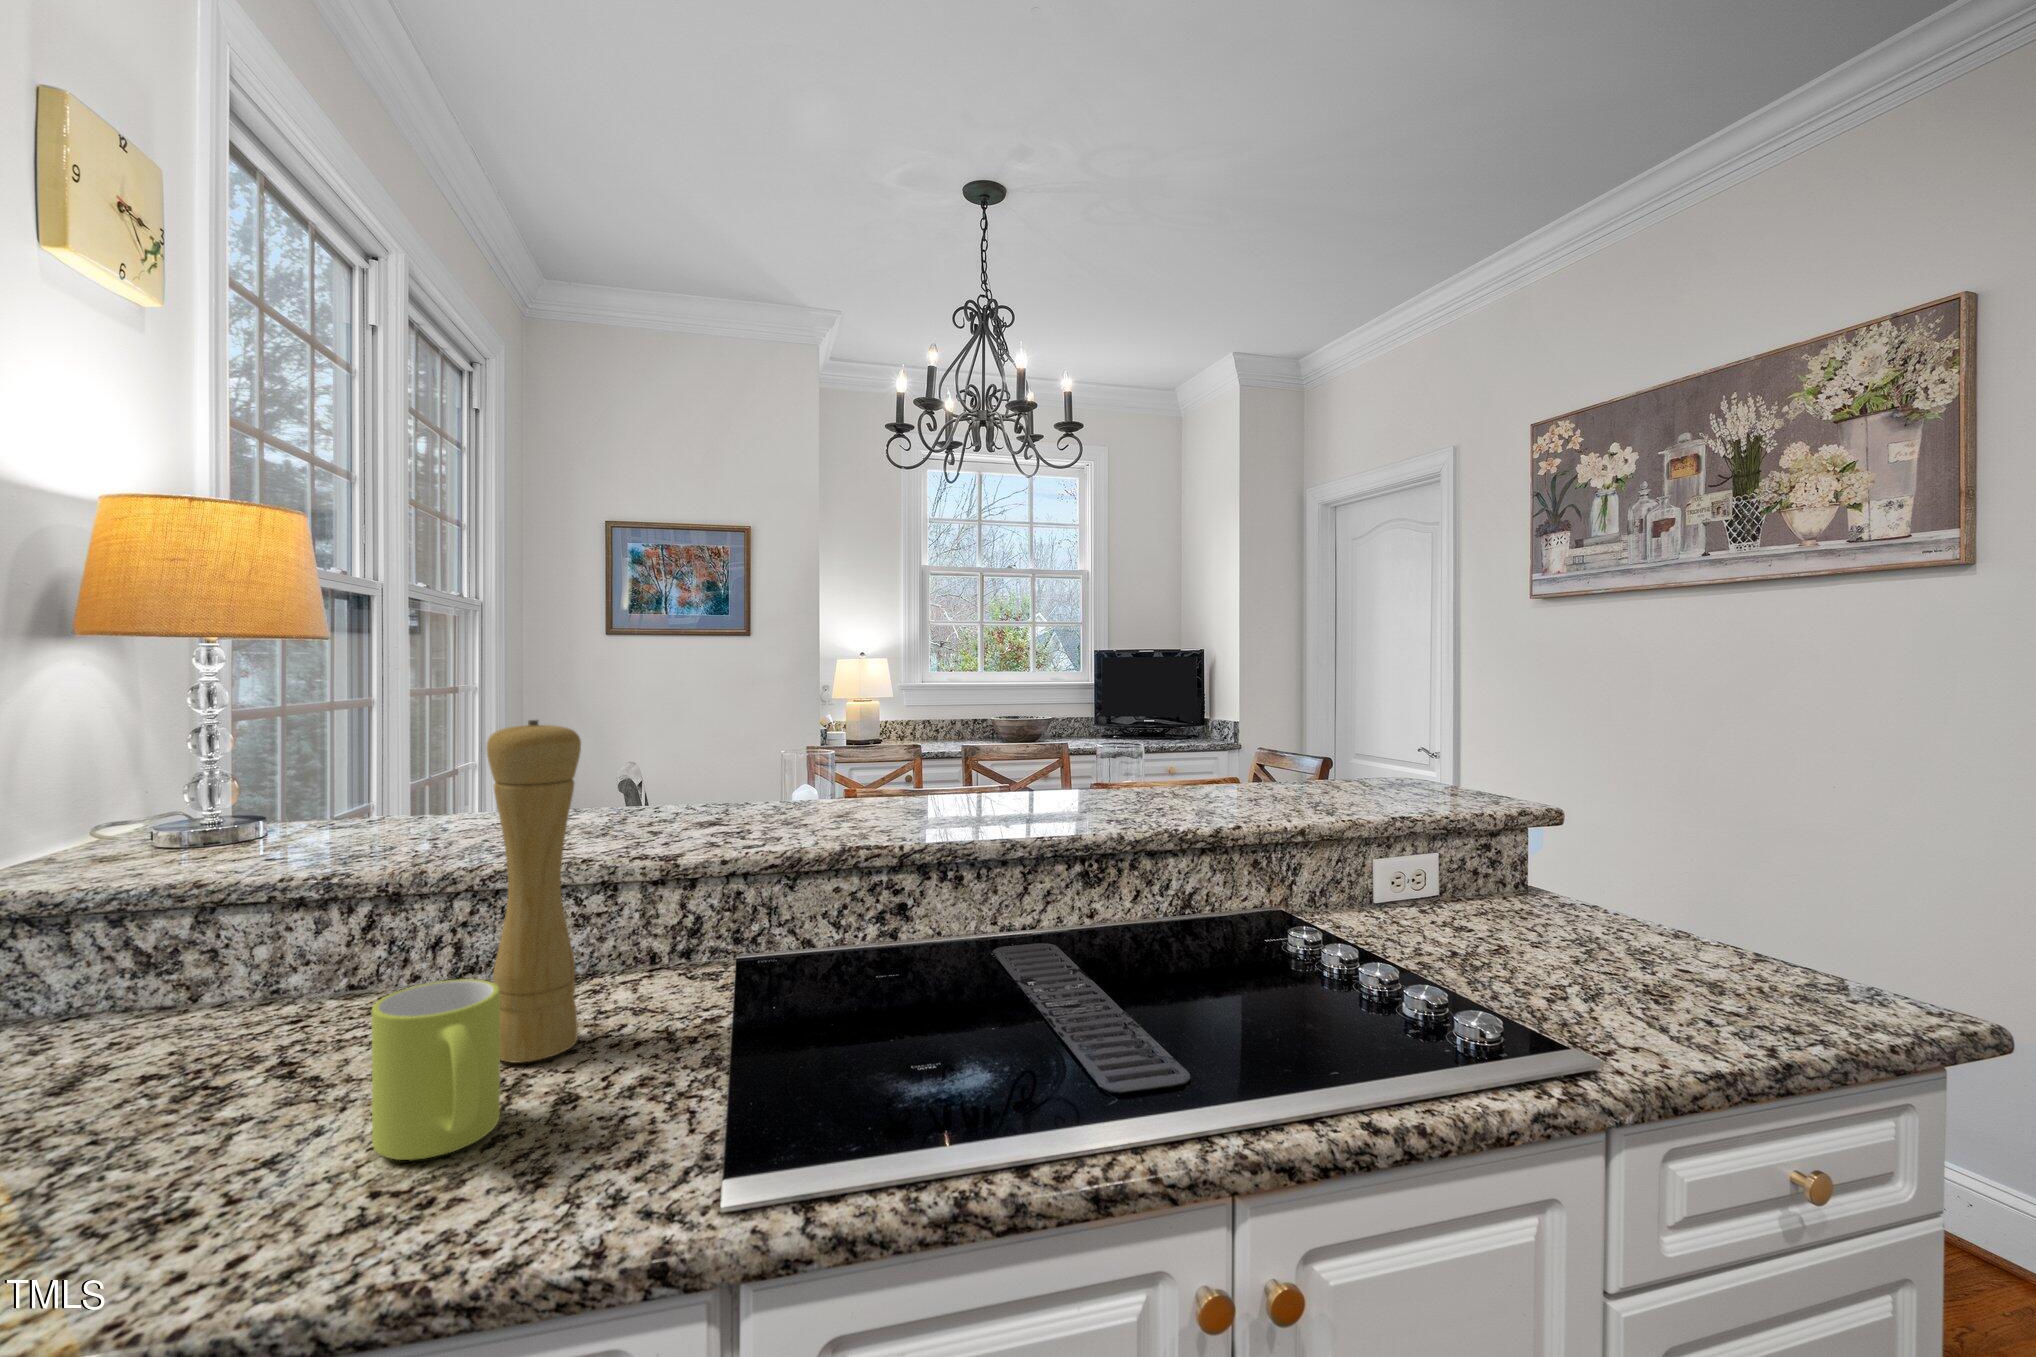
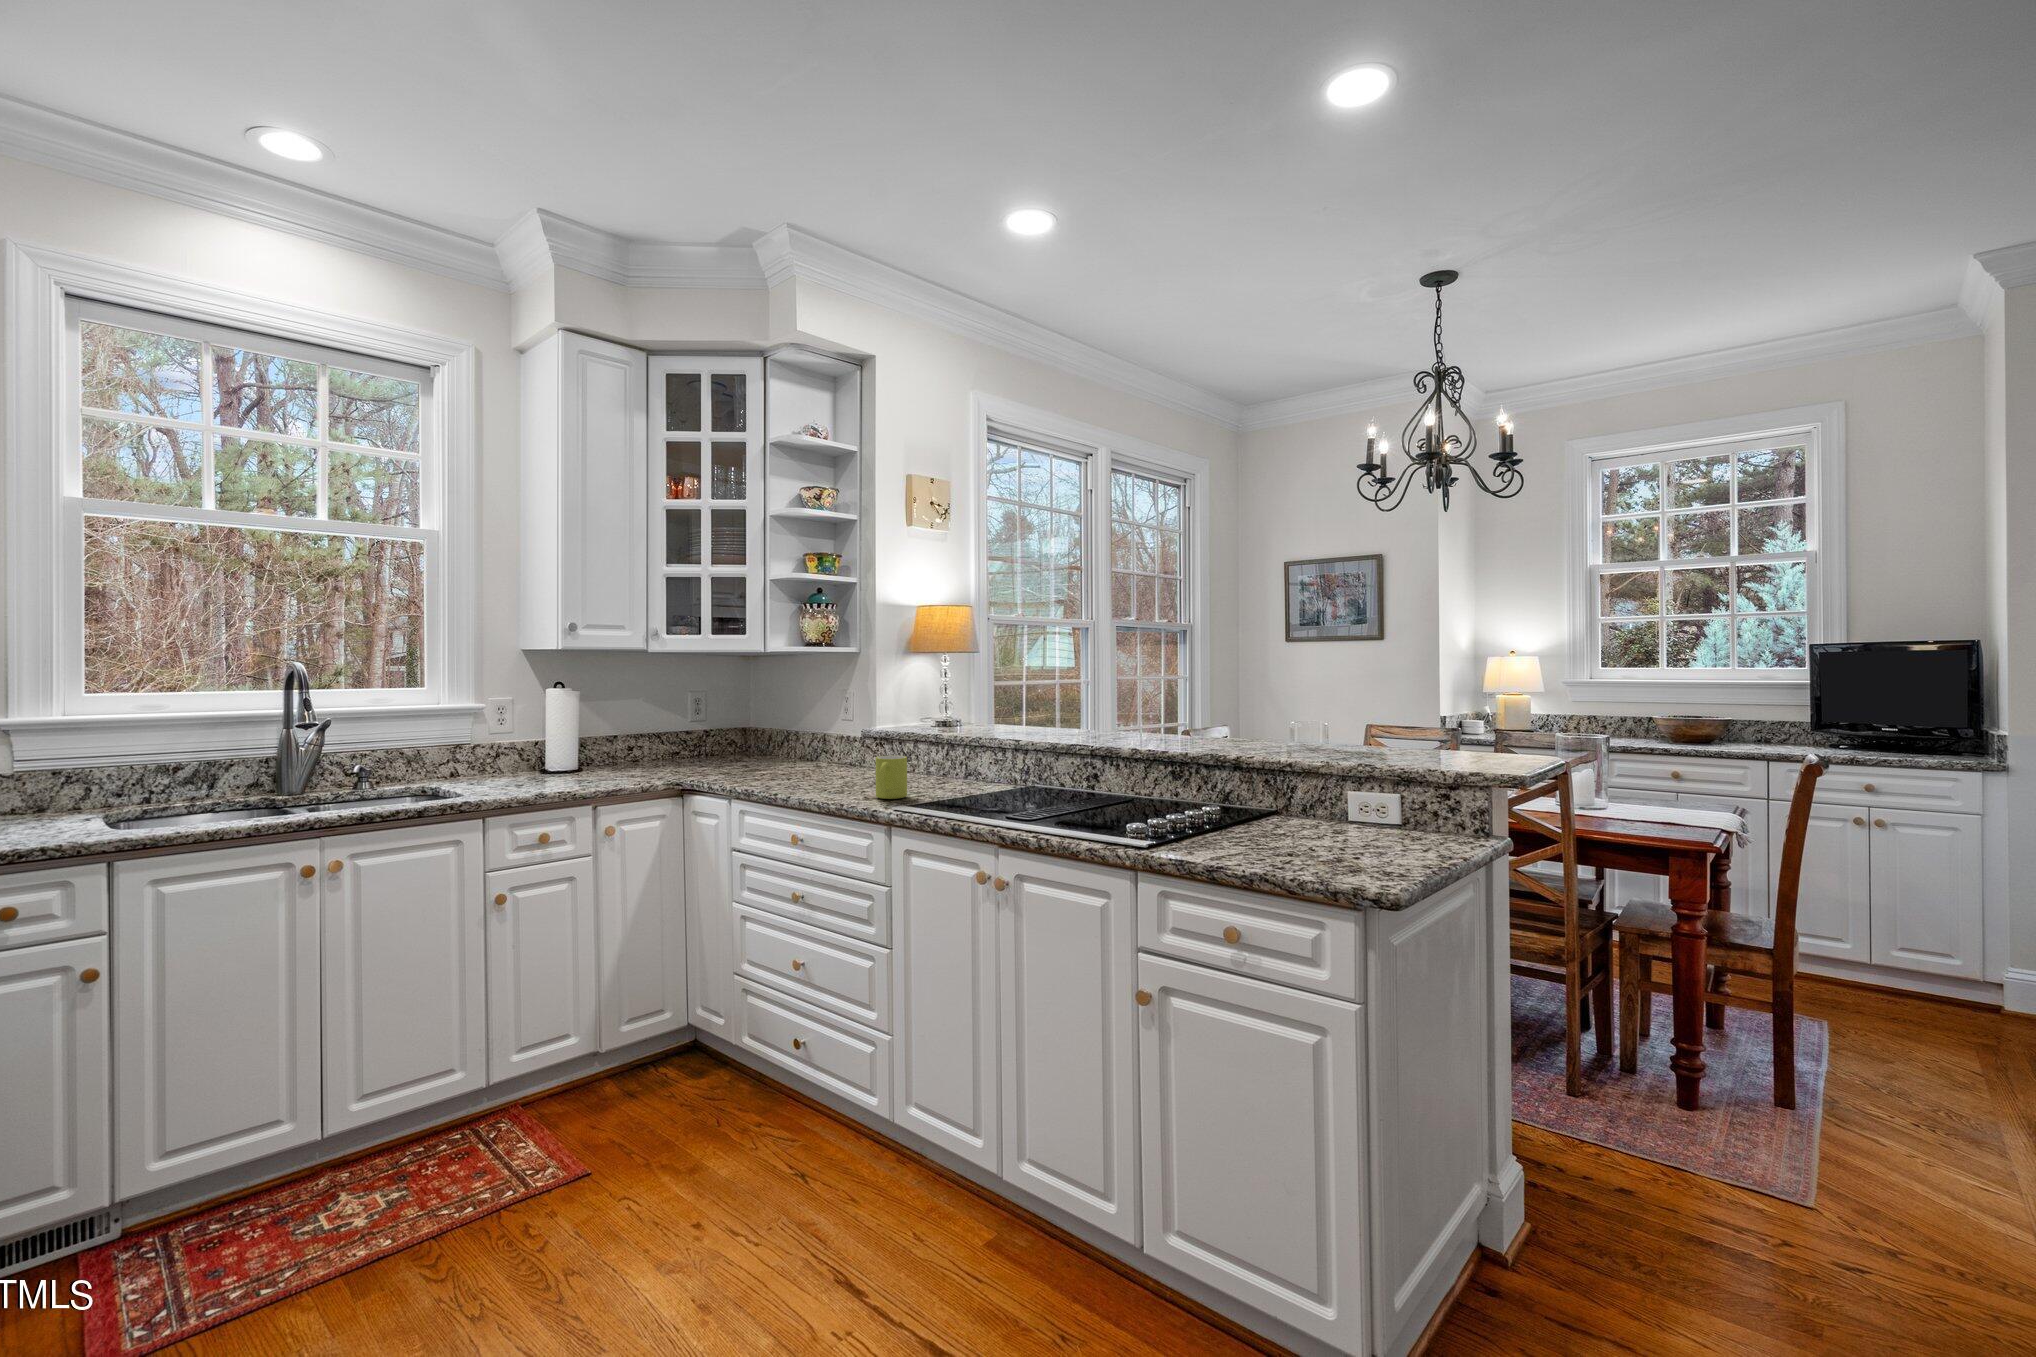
pepper mill: present [486,720,581,1063] -> none [927,680,954,792]

